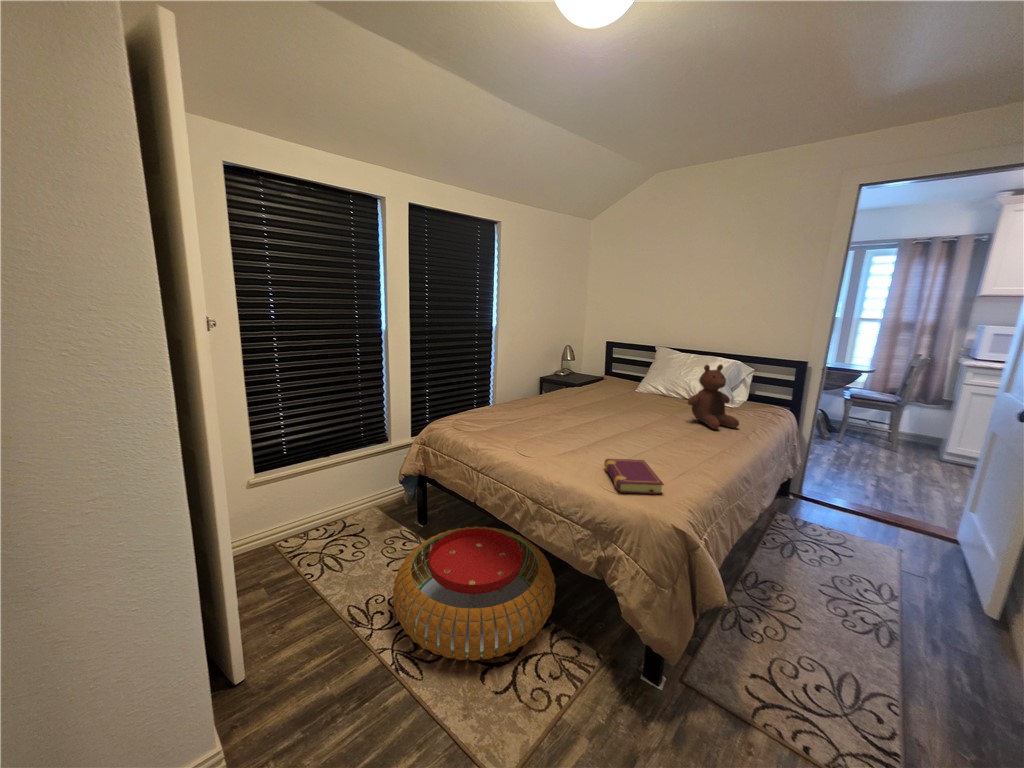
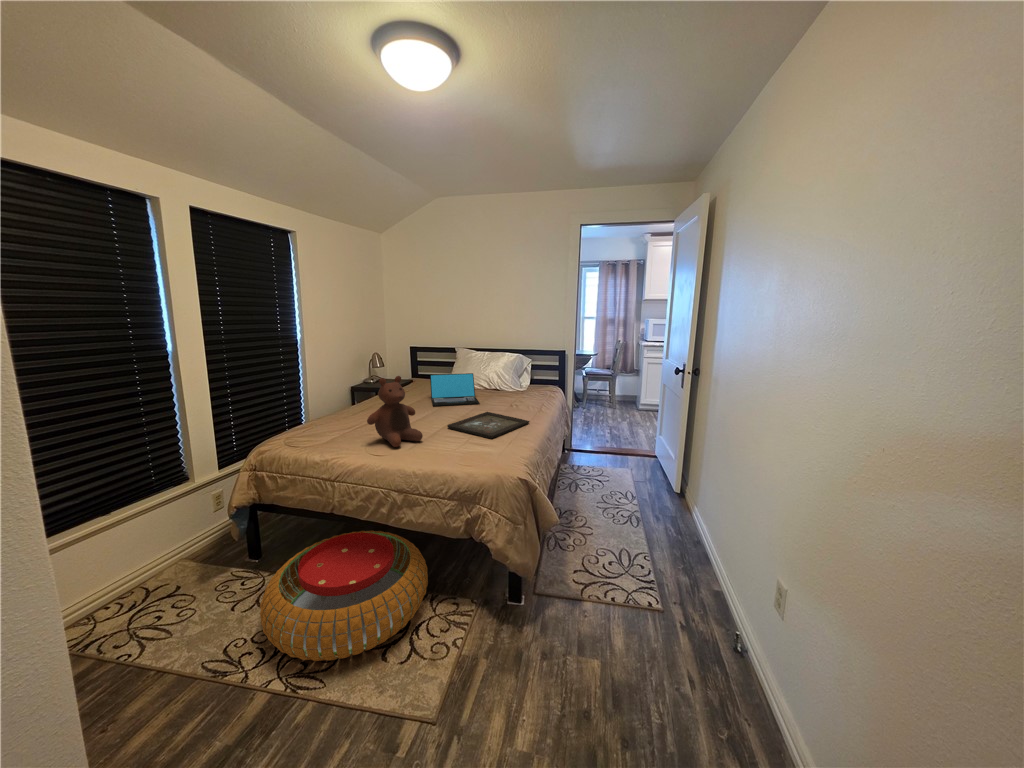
stuffed bear: present [688,364,739,429] -> present [367,376,423,447]
laptop: none [609,374,667,416] -> present [430,373,480,407]
tray: none [612,428,723,463] -> present [447,412,530,438]
book: present [604,459,664,494] -> none [453,438,504,465]

